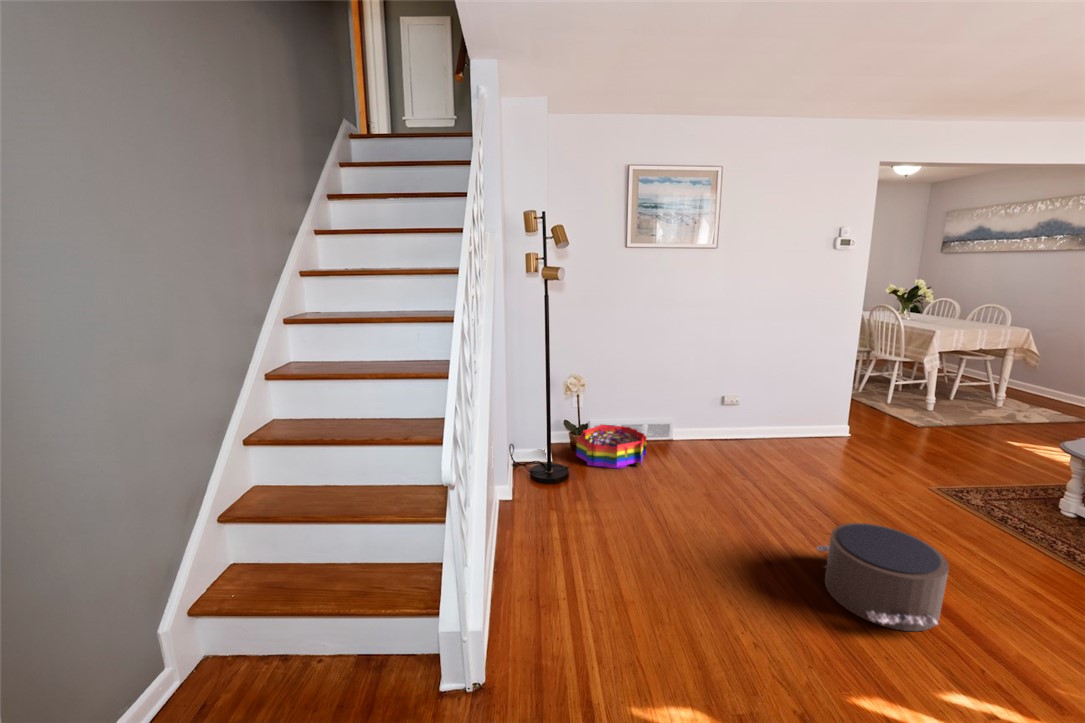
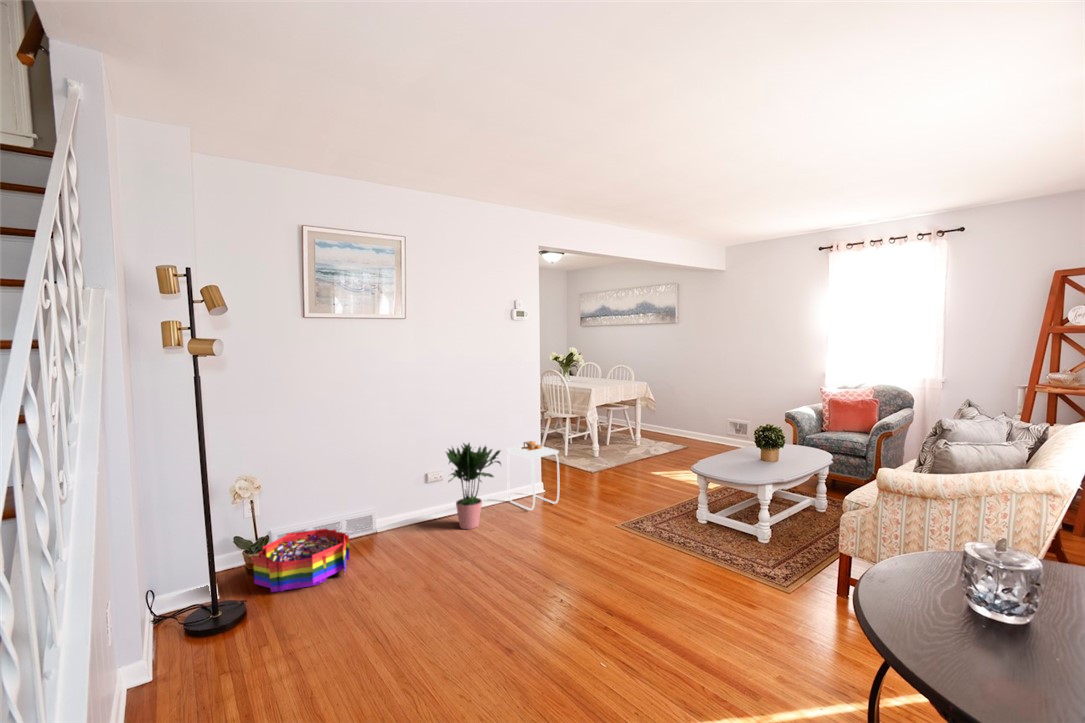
potted plant: none [735,369,805,456] -> present [446,443,501,529]
side table: none [804,381,872,452] -> present [507,441,559,510]
pouf: present [816,523,949,631] -> none [540,572,652,676]

